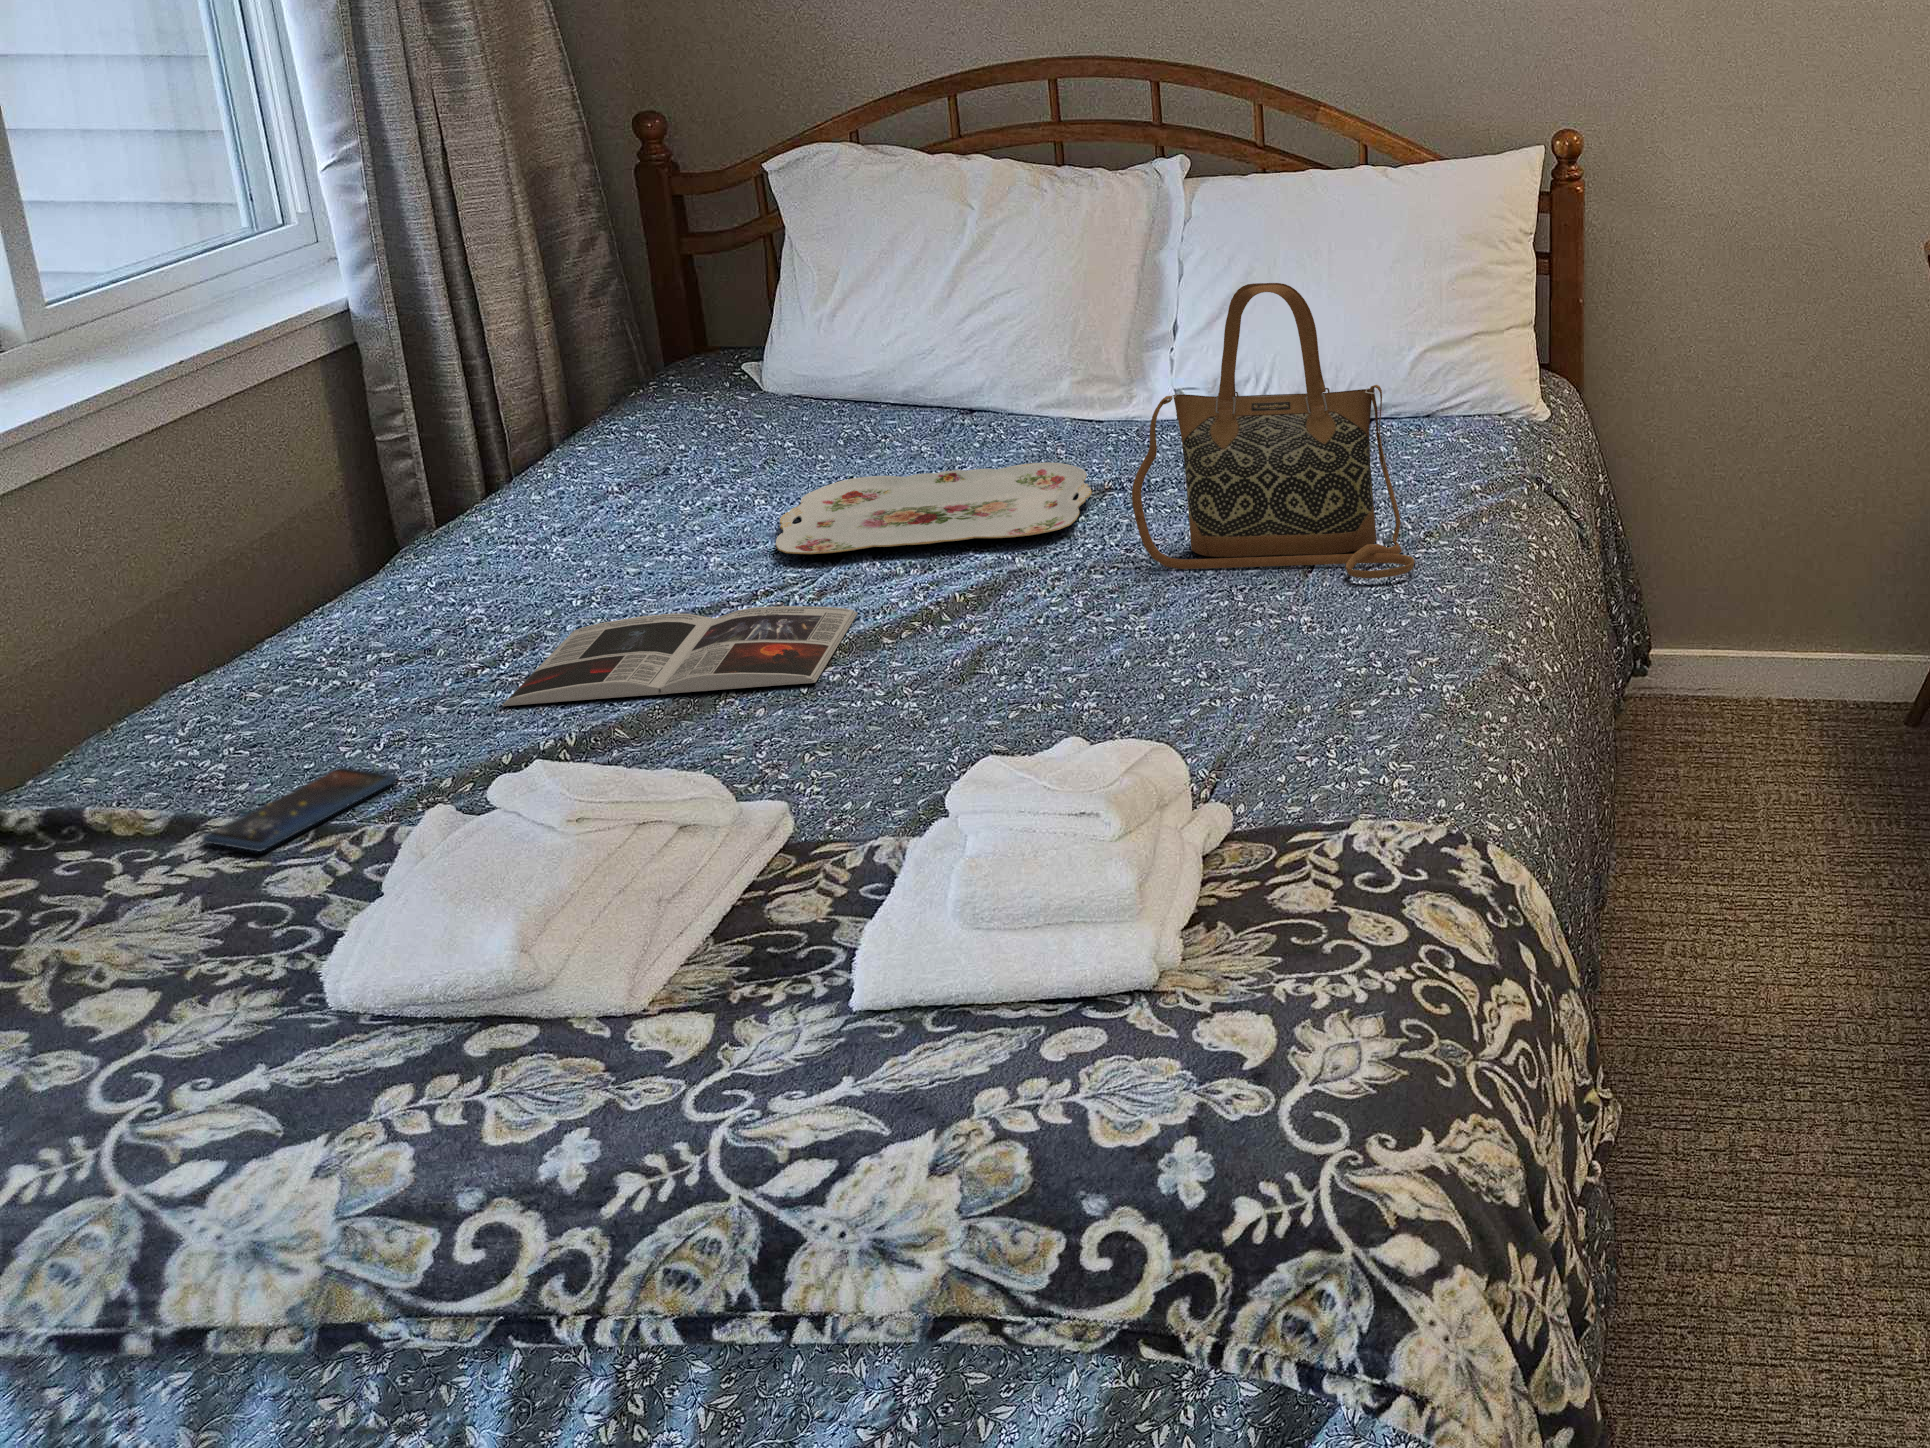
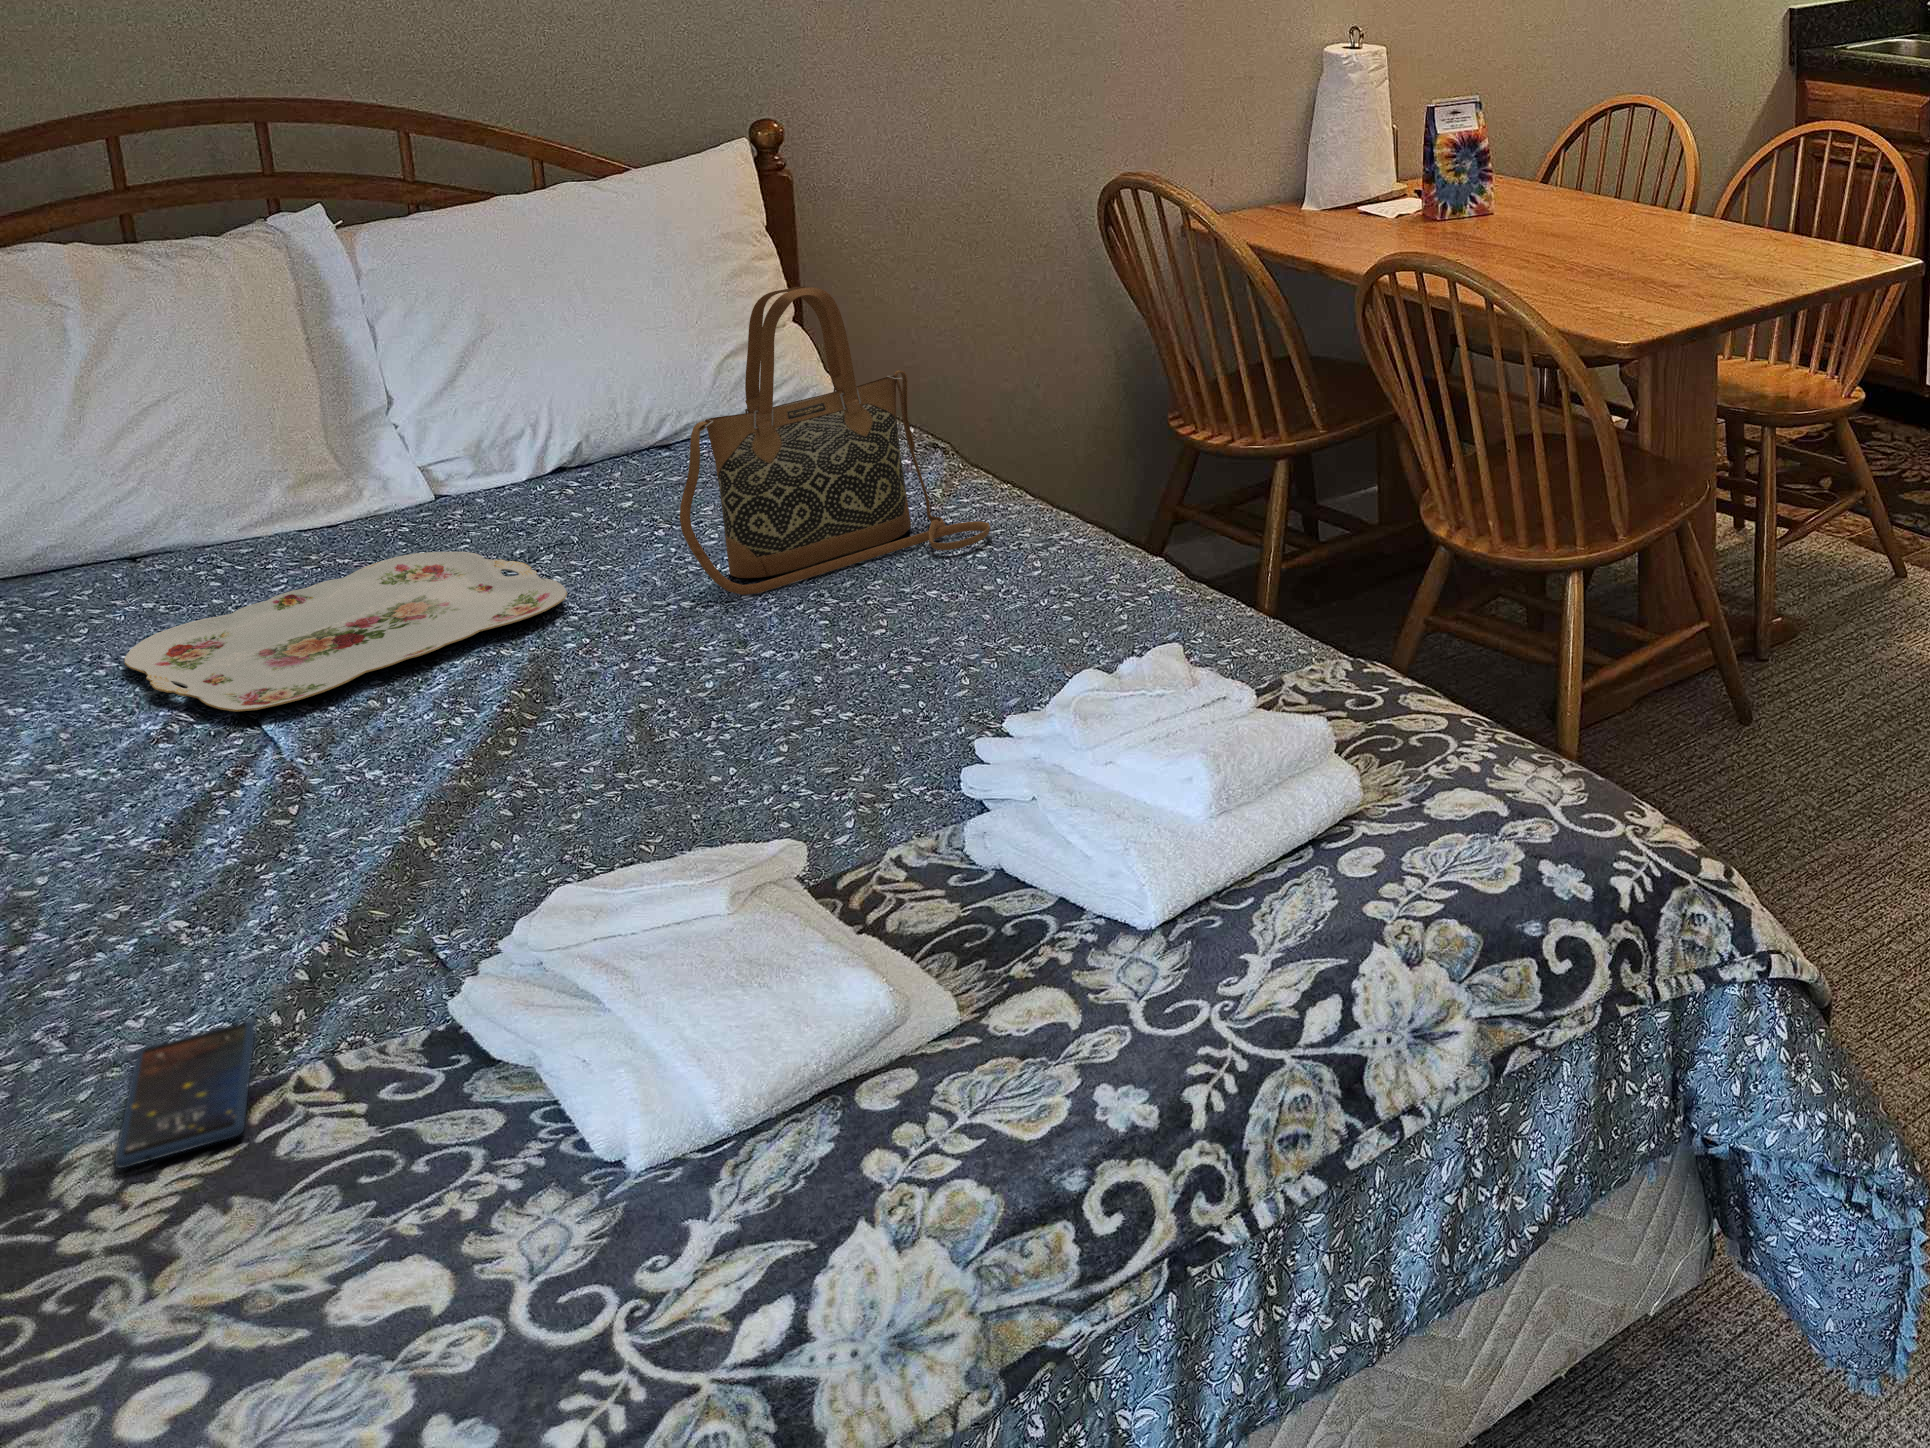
magazine: present [502,606,858,706] -> none [114,724,584,935]

